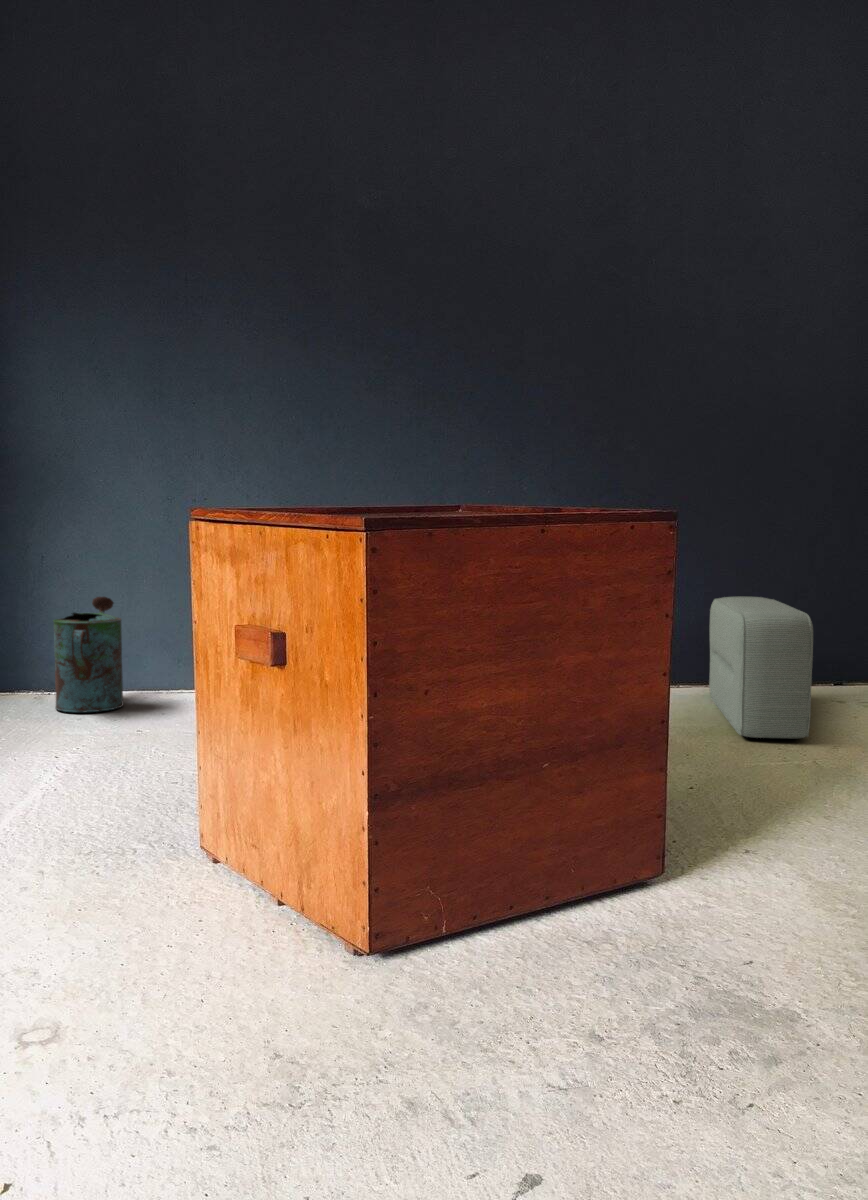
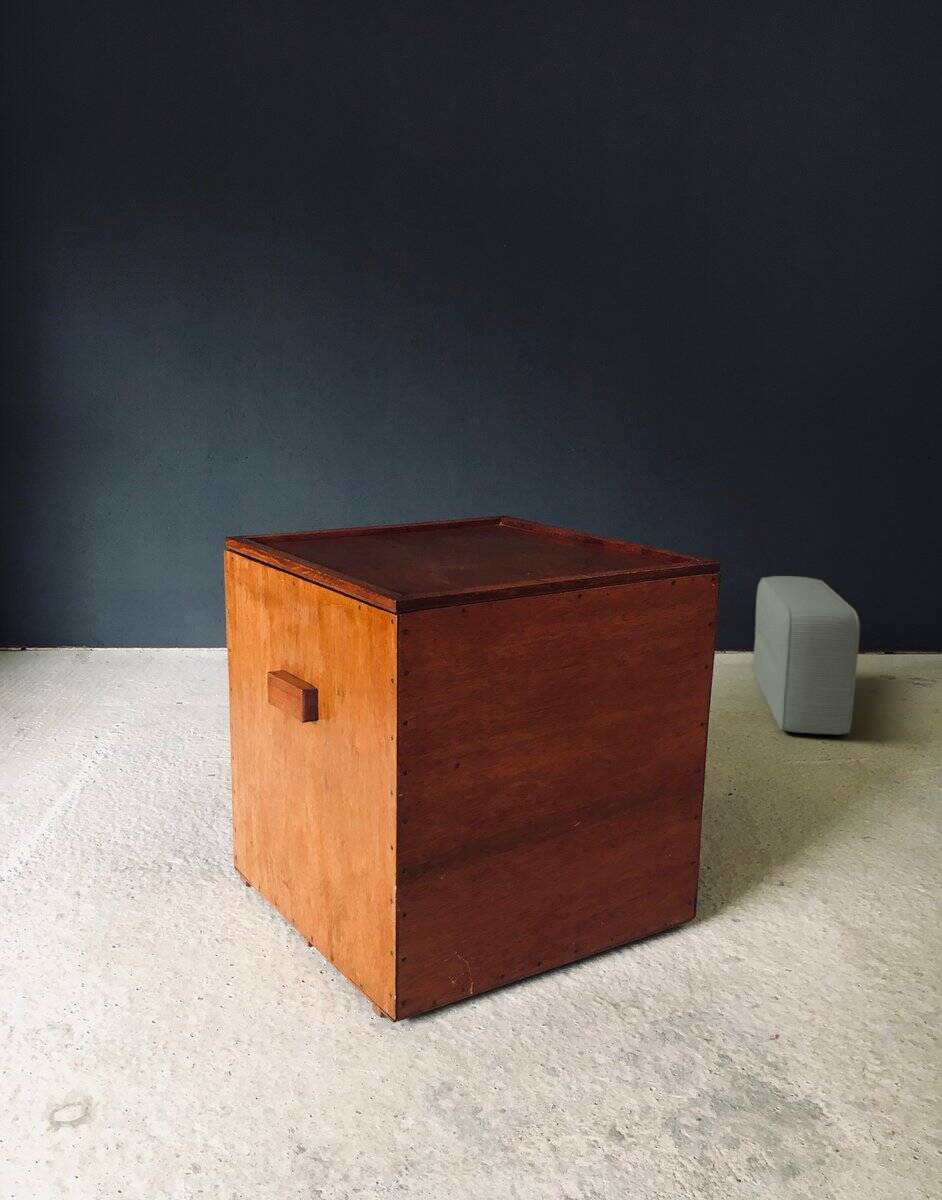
watering can: present [53,597,123,712] -> none [96,562,168,684]

